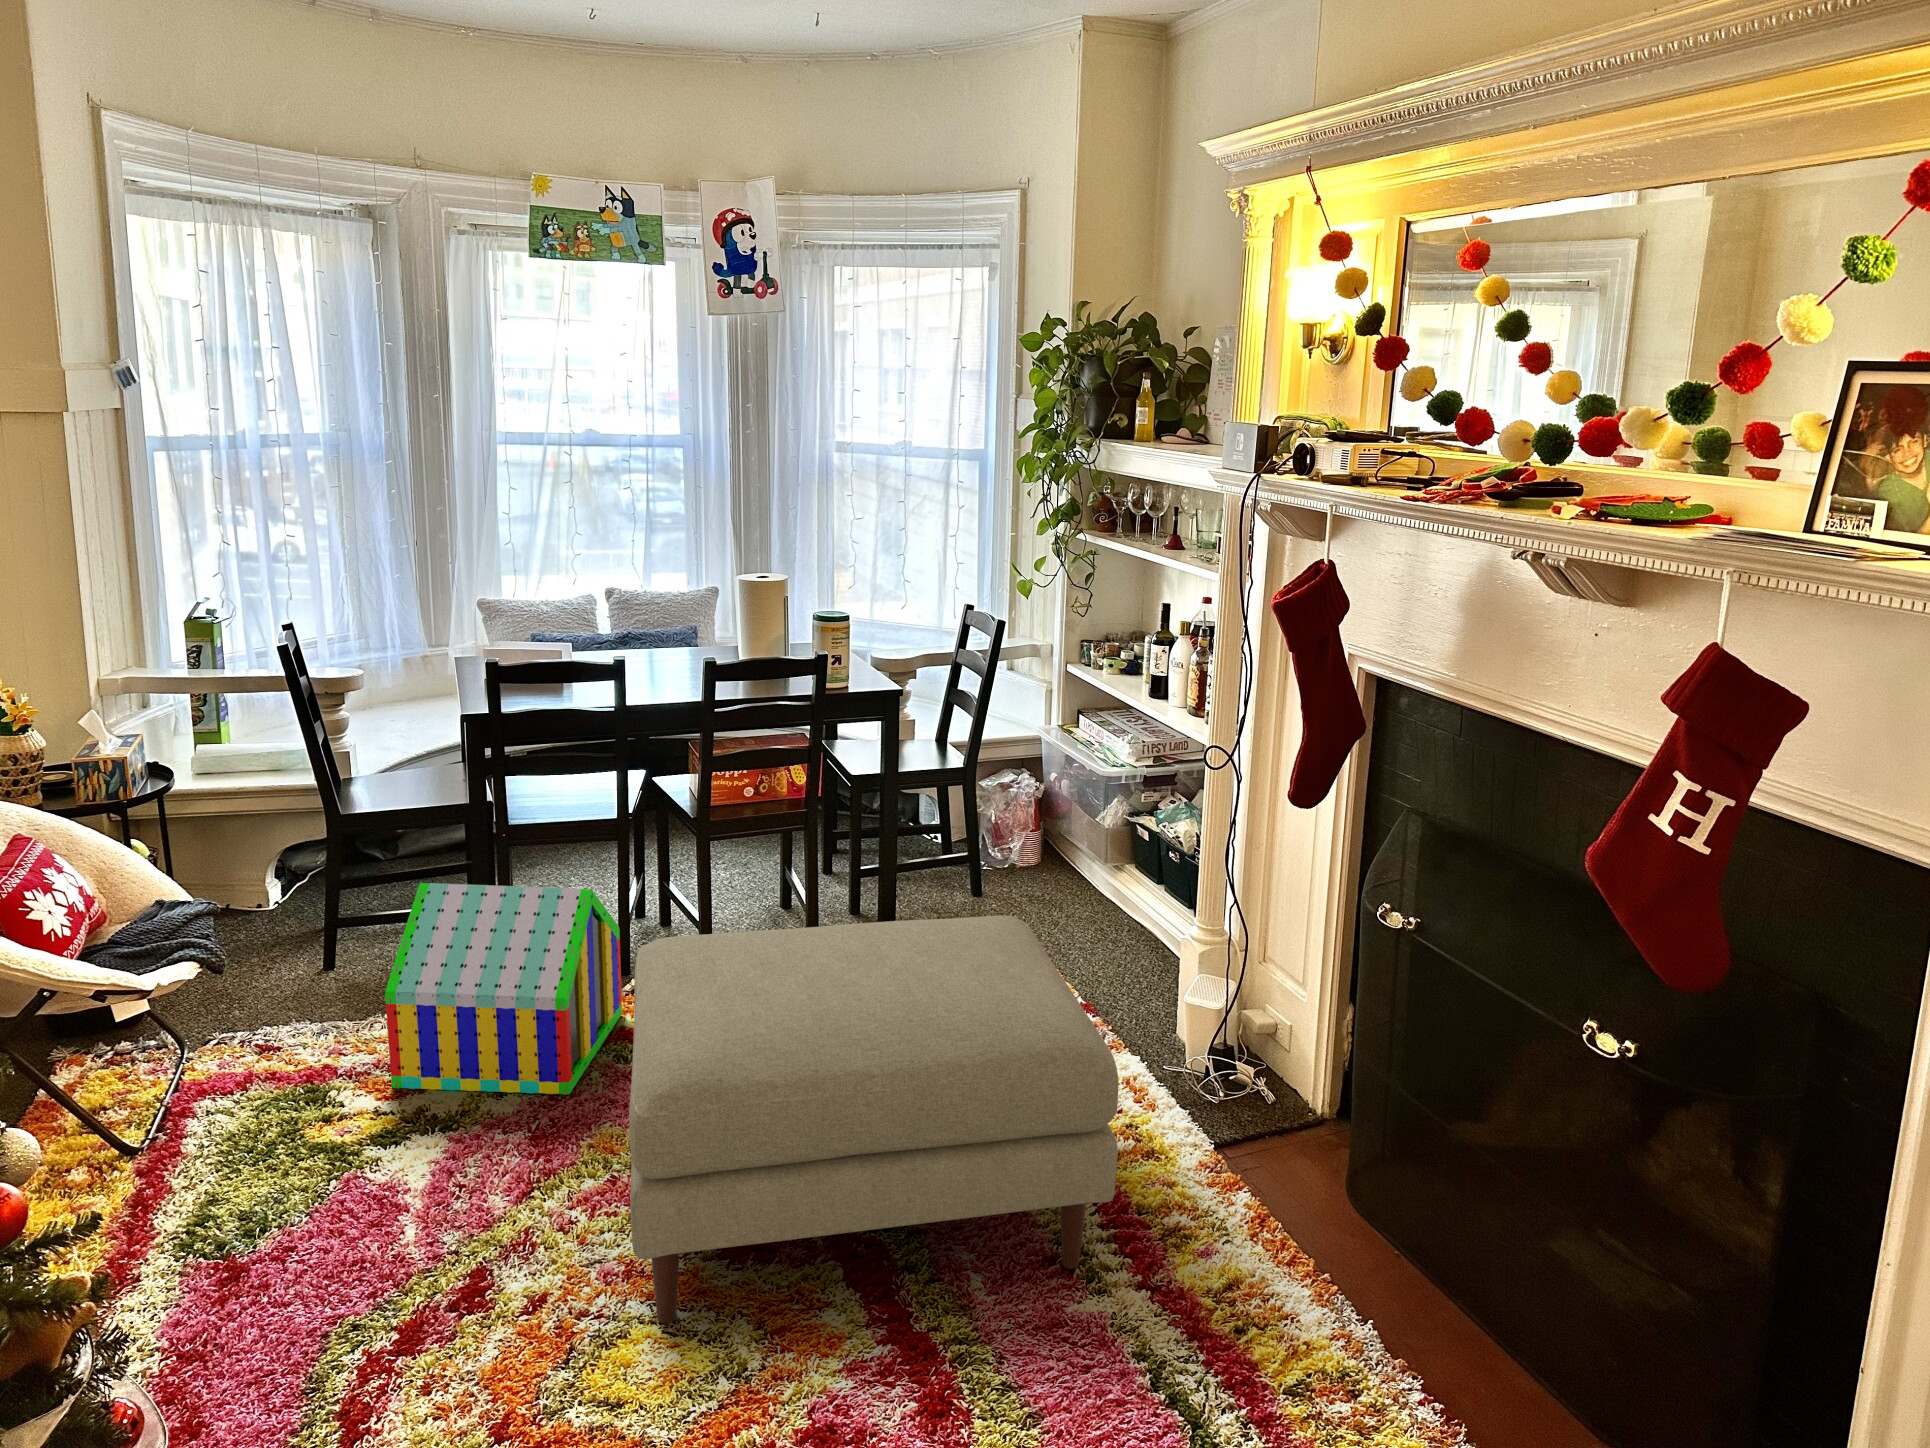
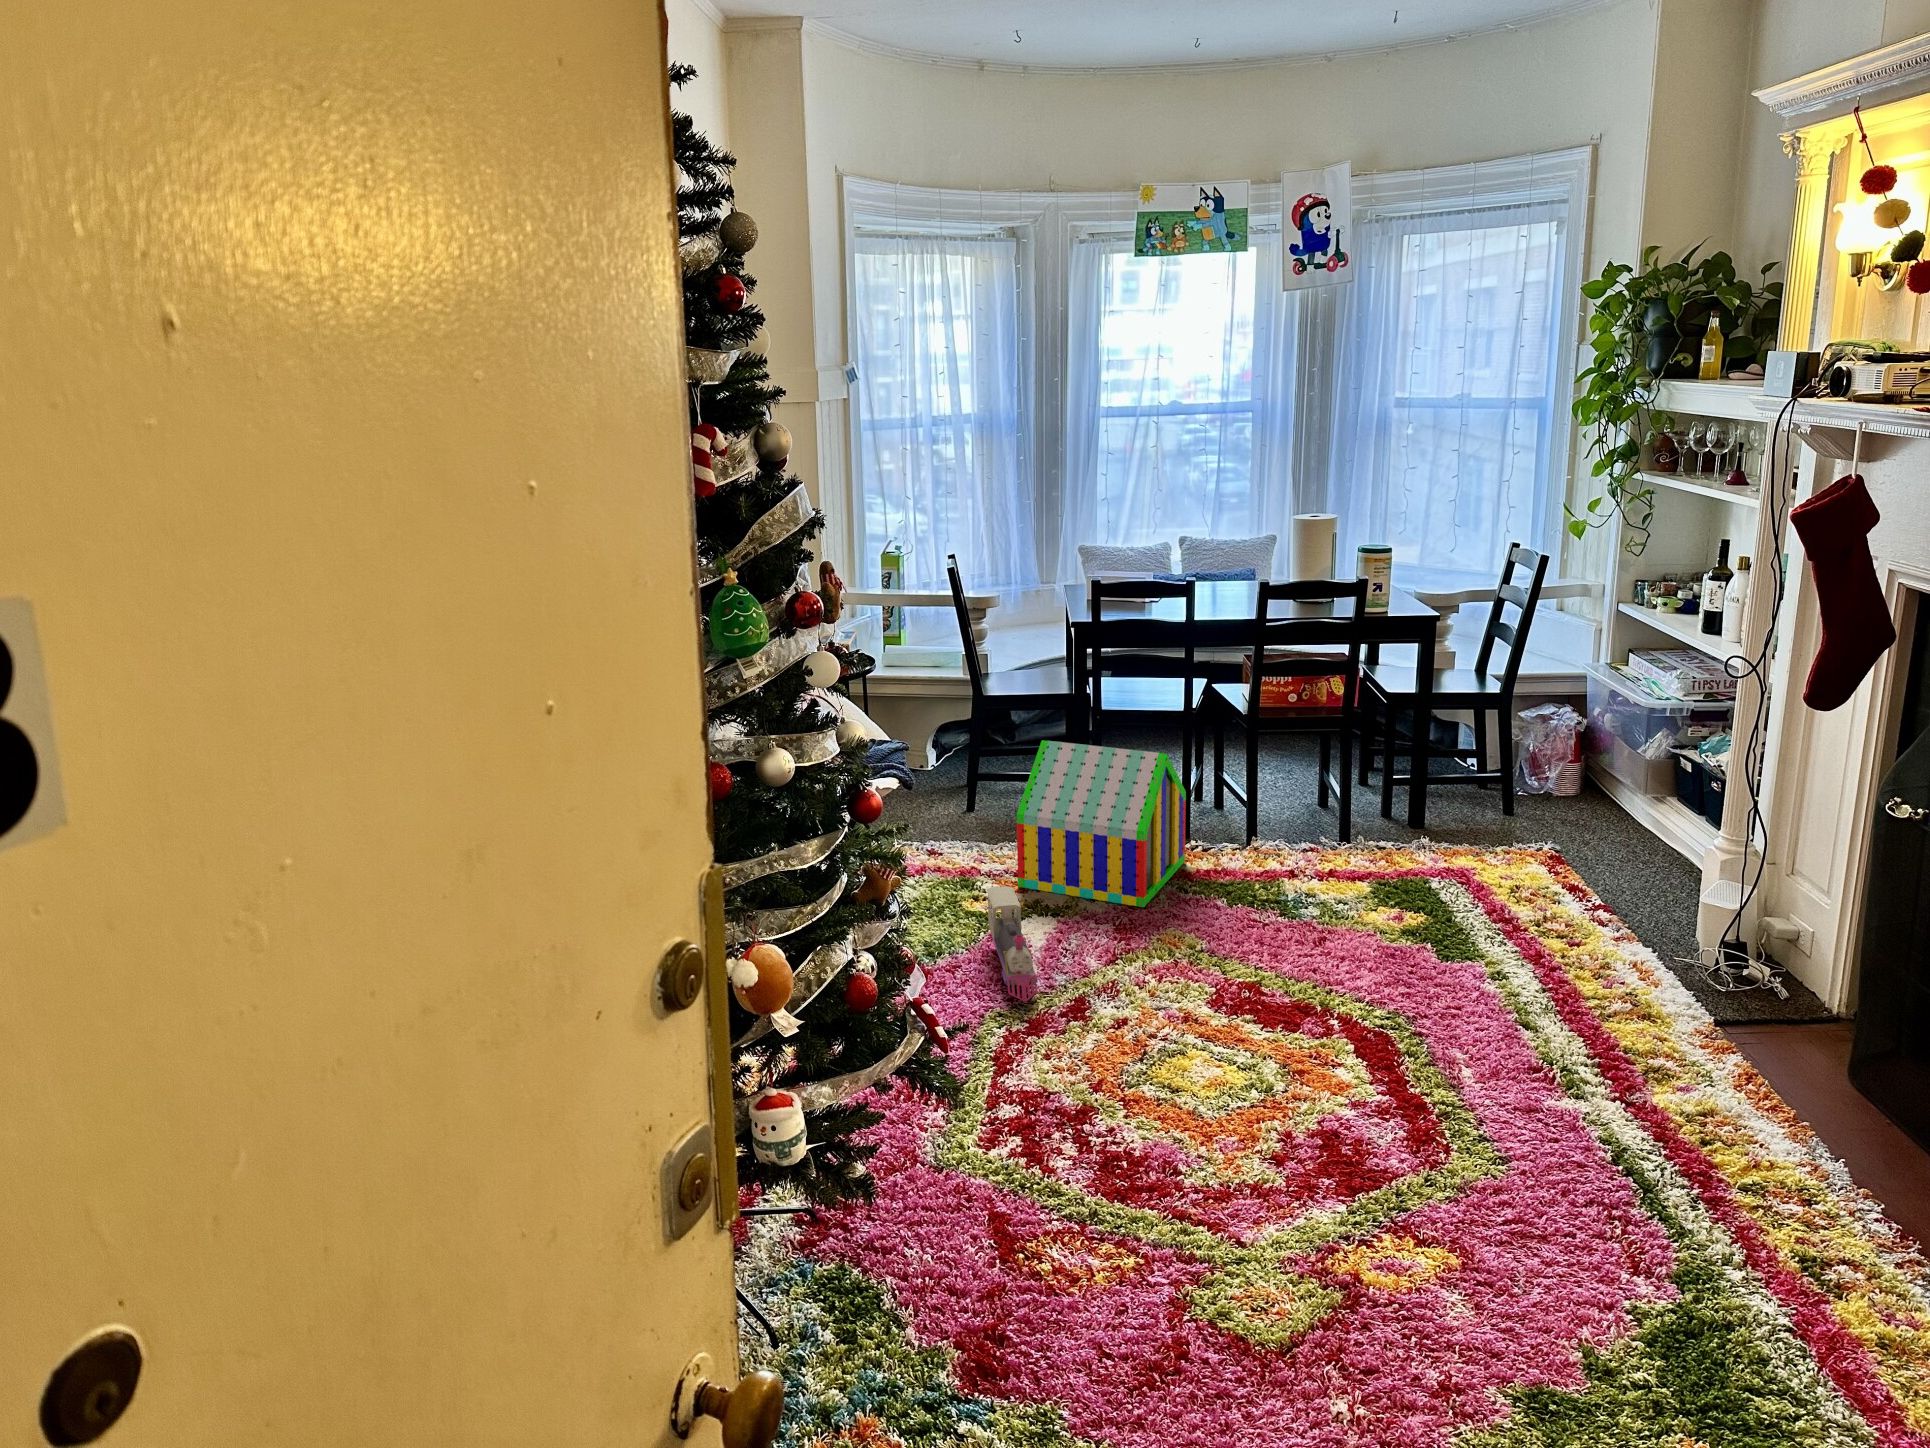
ottoman: present [629,916,1118,1324] -> none [1191,785,1601,1080]
toy train: none [336,1110,413,1298] -> present [987,886,1037,1002]

